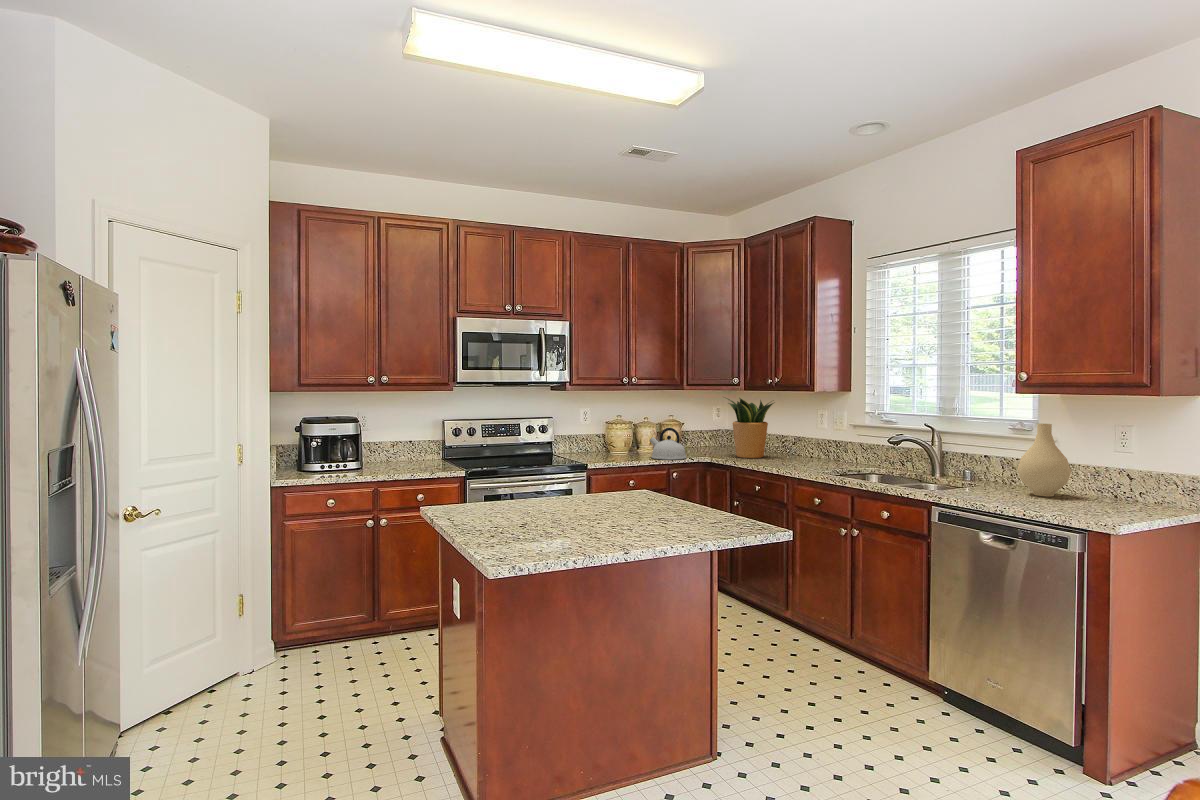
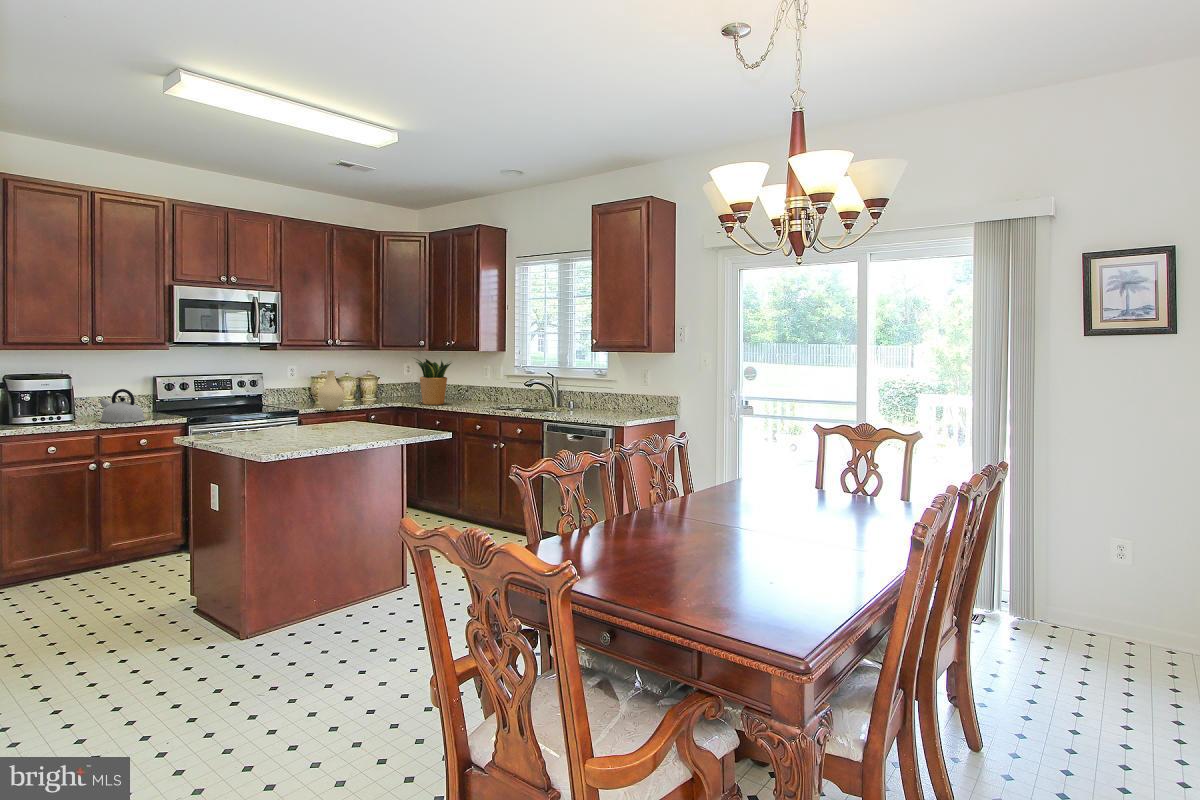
vase: present [1018,424,1071,497] -> present [318,371,345,411]
kettle: present [649,428,686,460] -> present [100,389,145,423]

